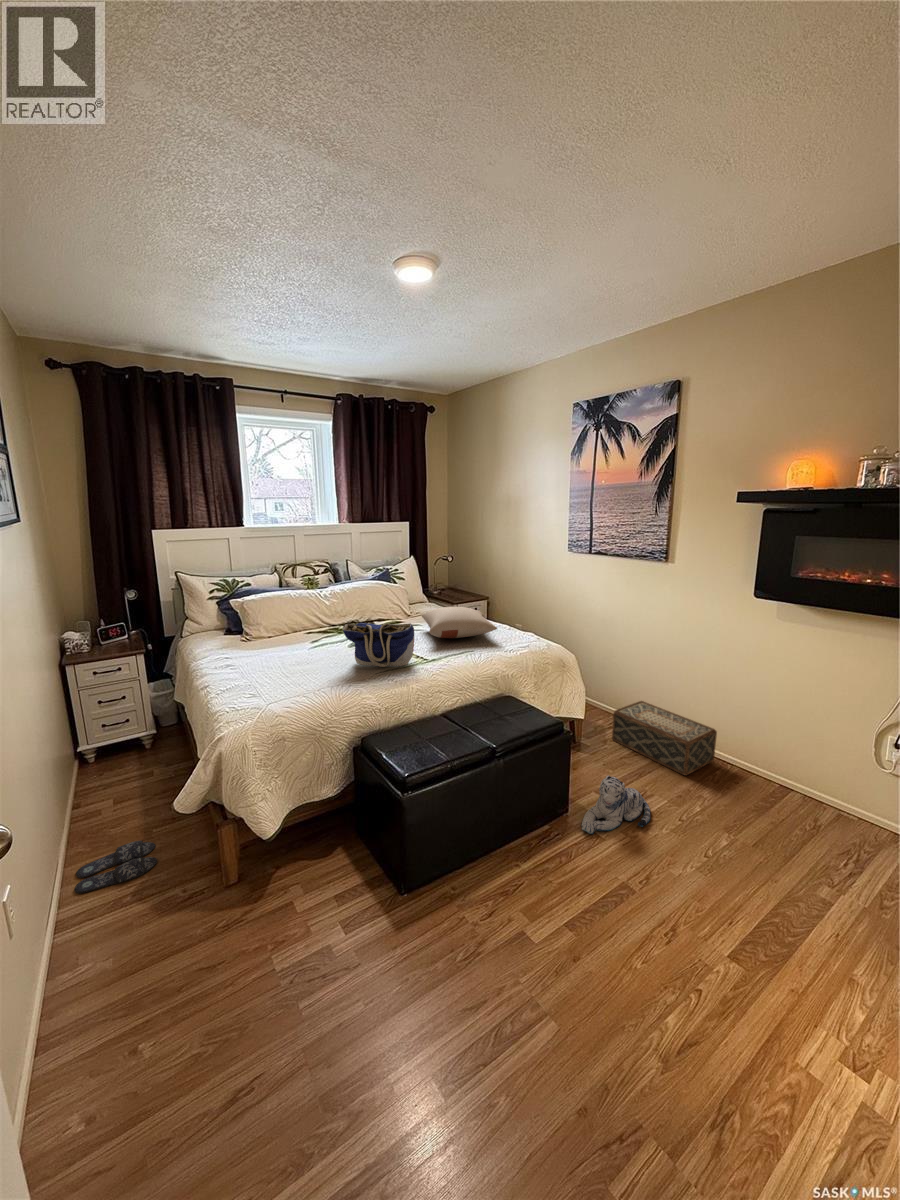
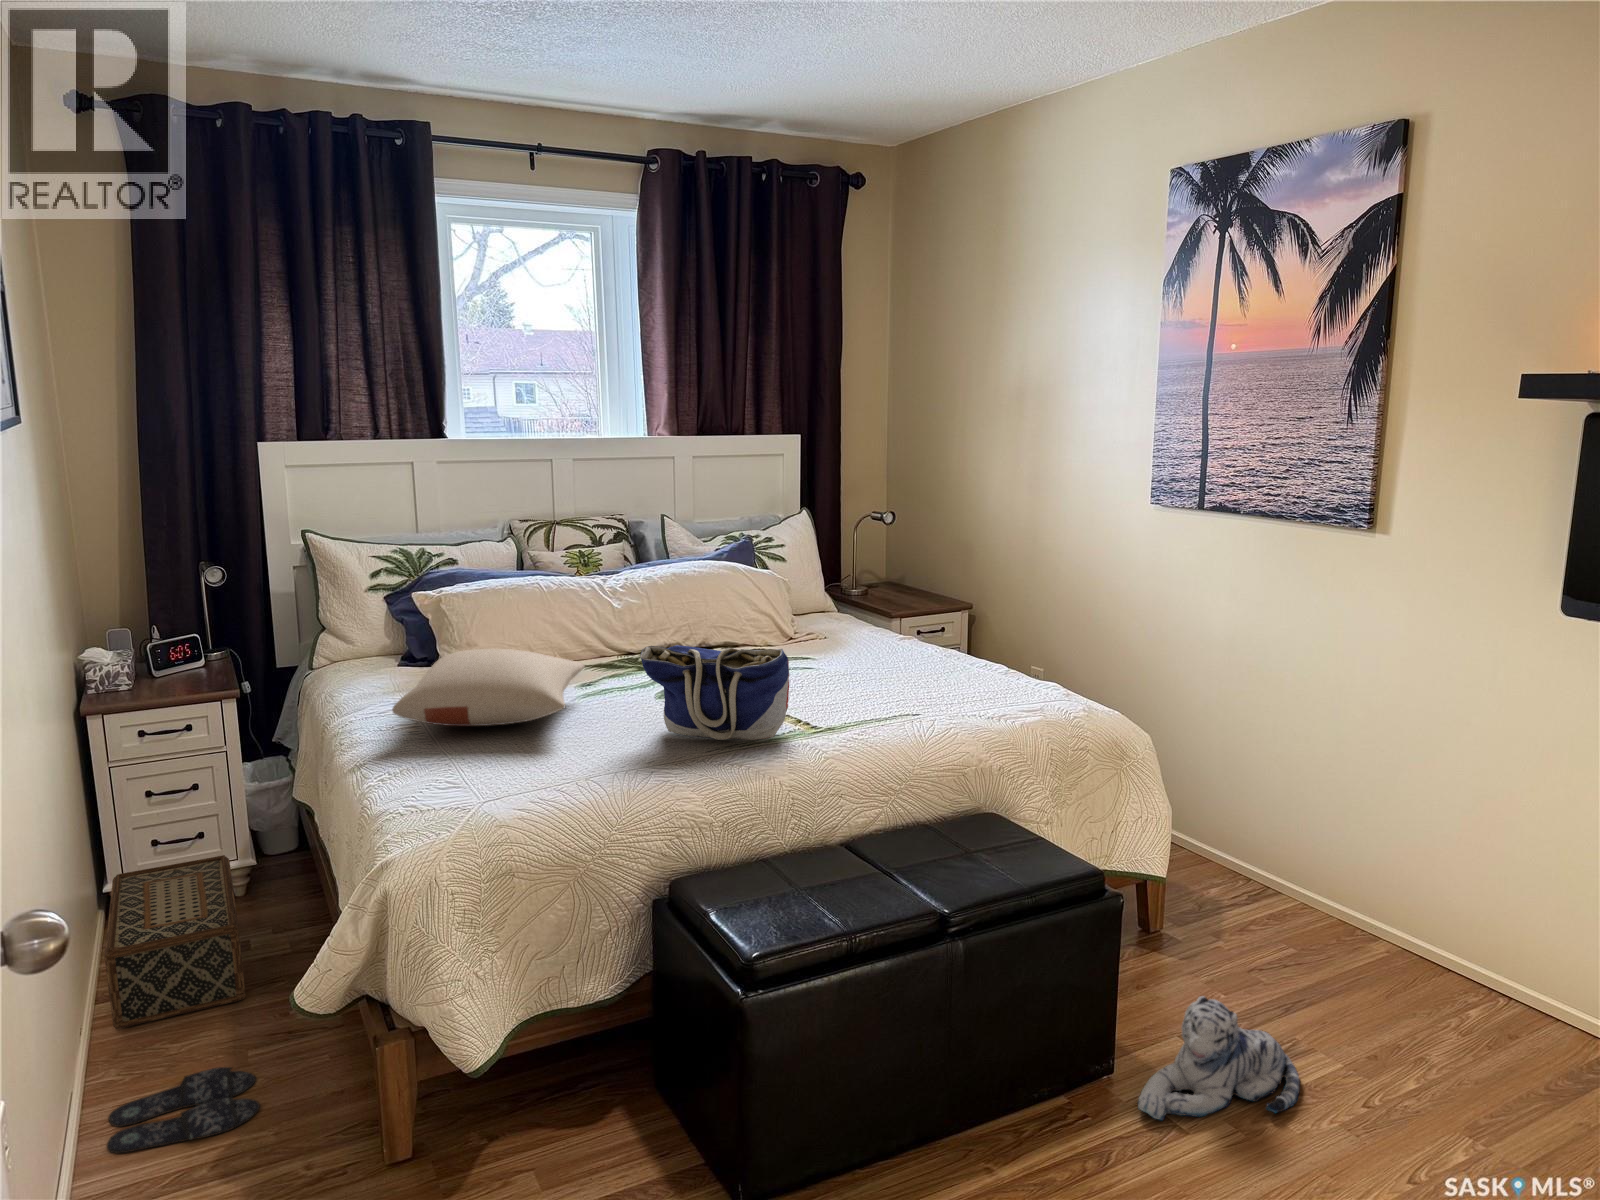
pillow: present [422,607,497,638] -> present [392,649,585,726]
woven basket: present [612,701,717,775] -> present [104,855,246,1029]

